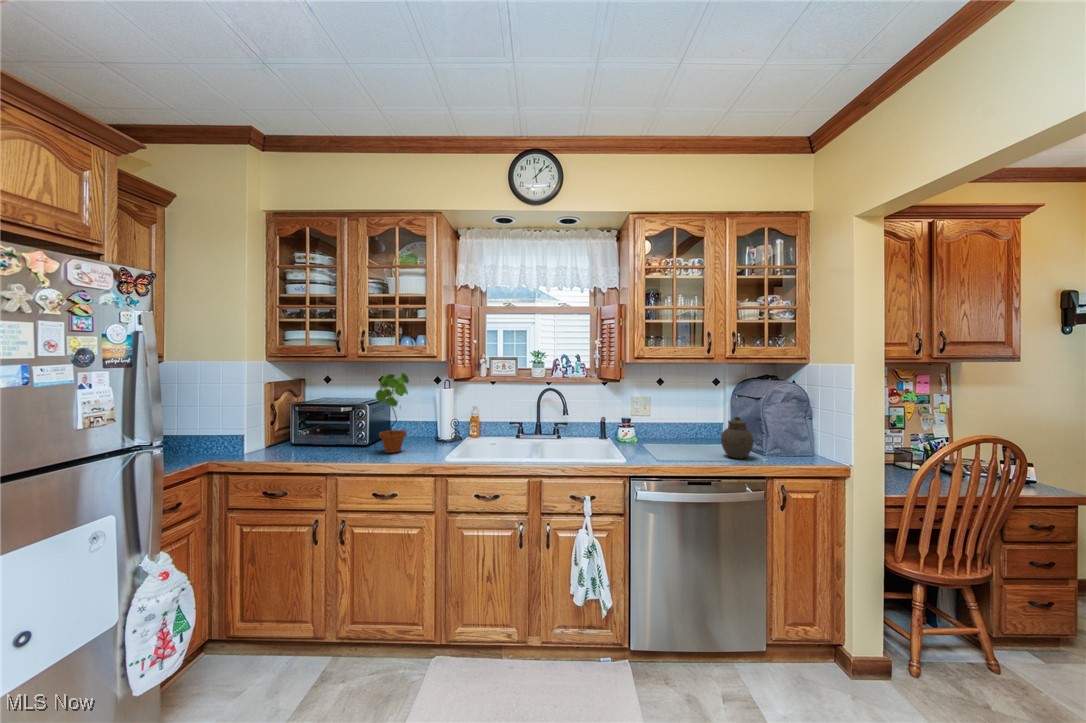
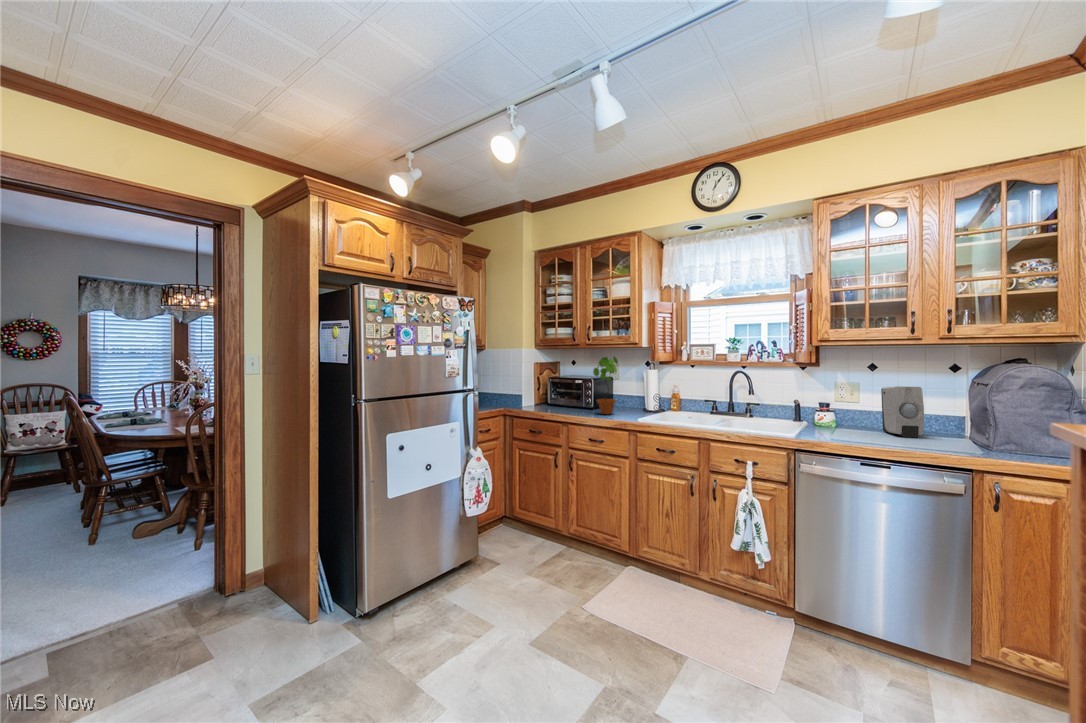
soap dispenser: none [673,402,710,449] -> present [881,386,924,437]
jar: present [721,417,754,458] -> none [923,401,967,447]

